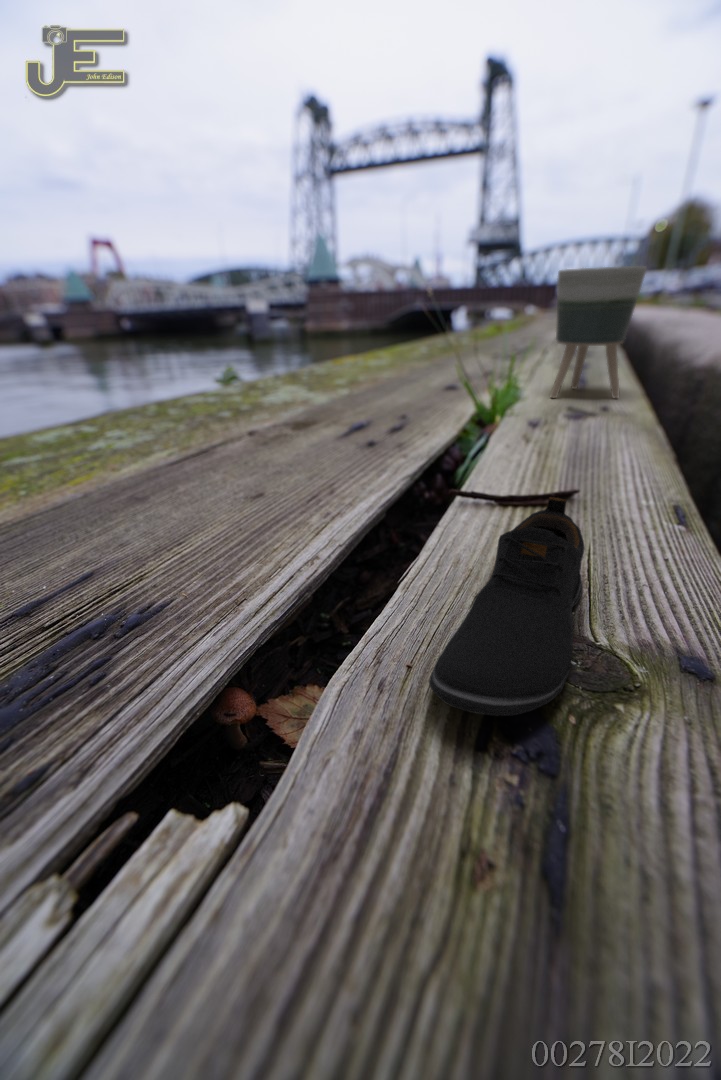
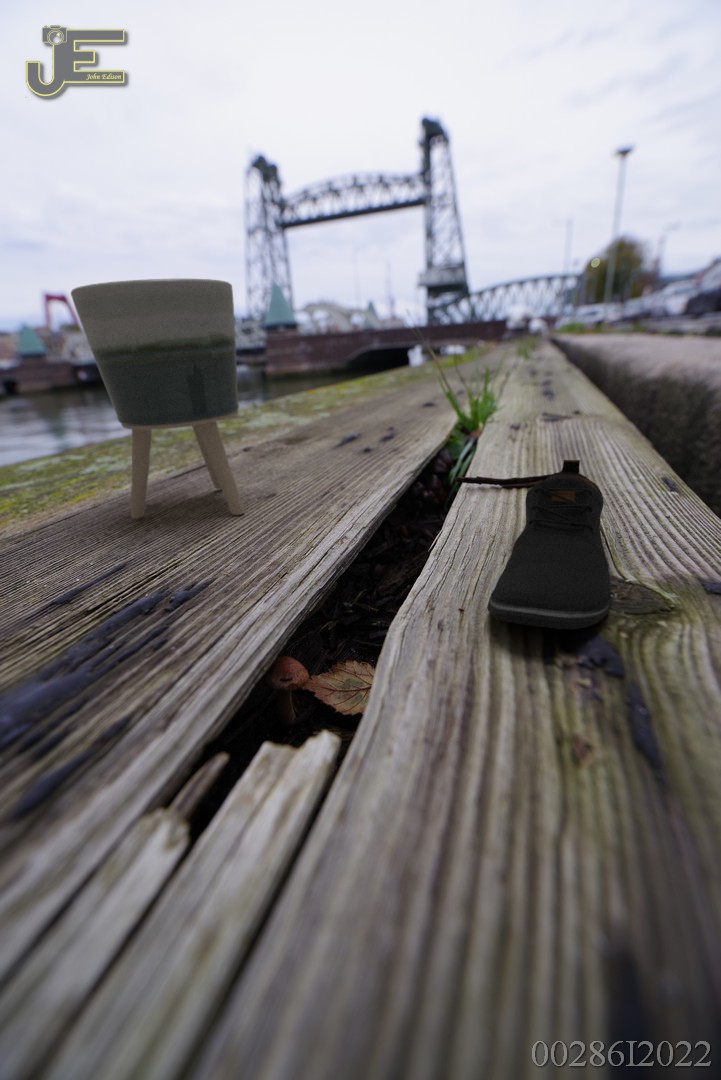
planter: present [551,266,647,398] -> present [71,279,244,518]

